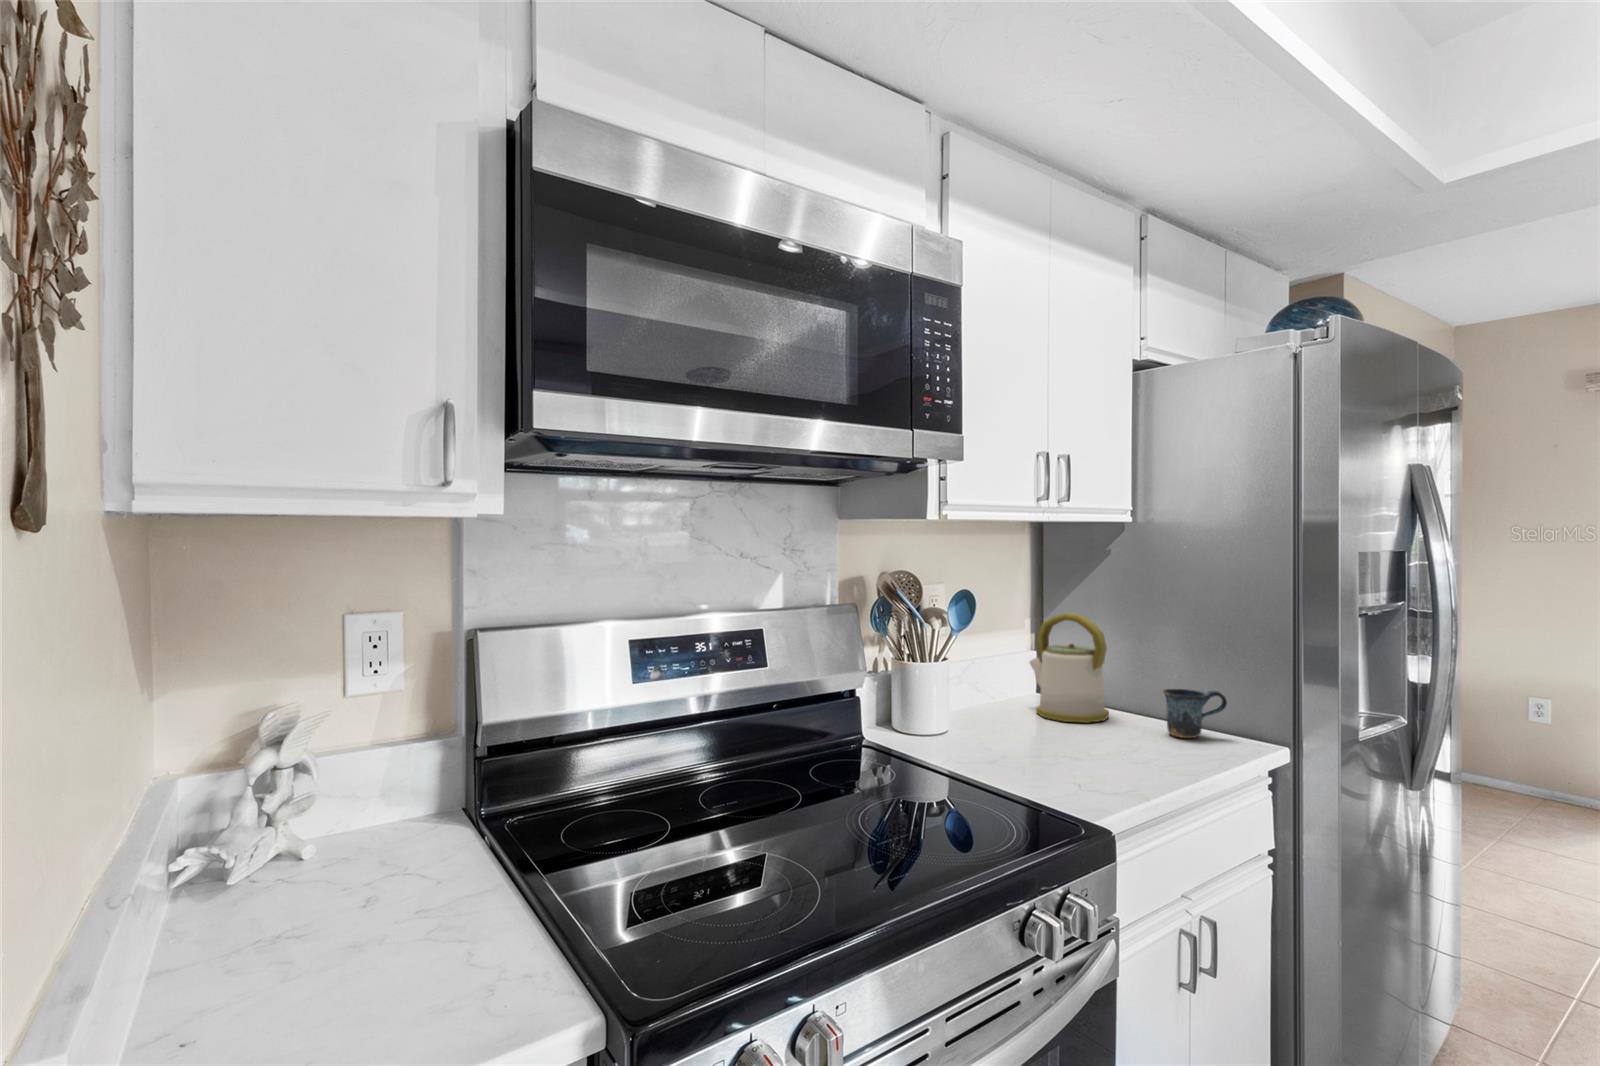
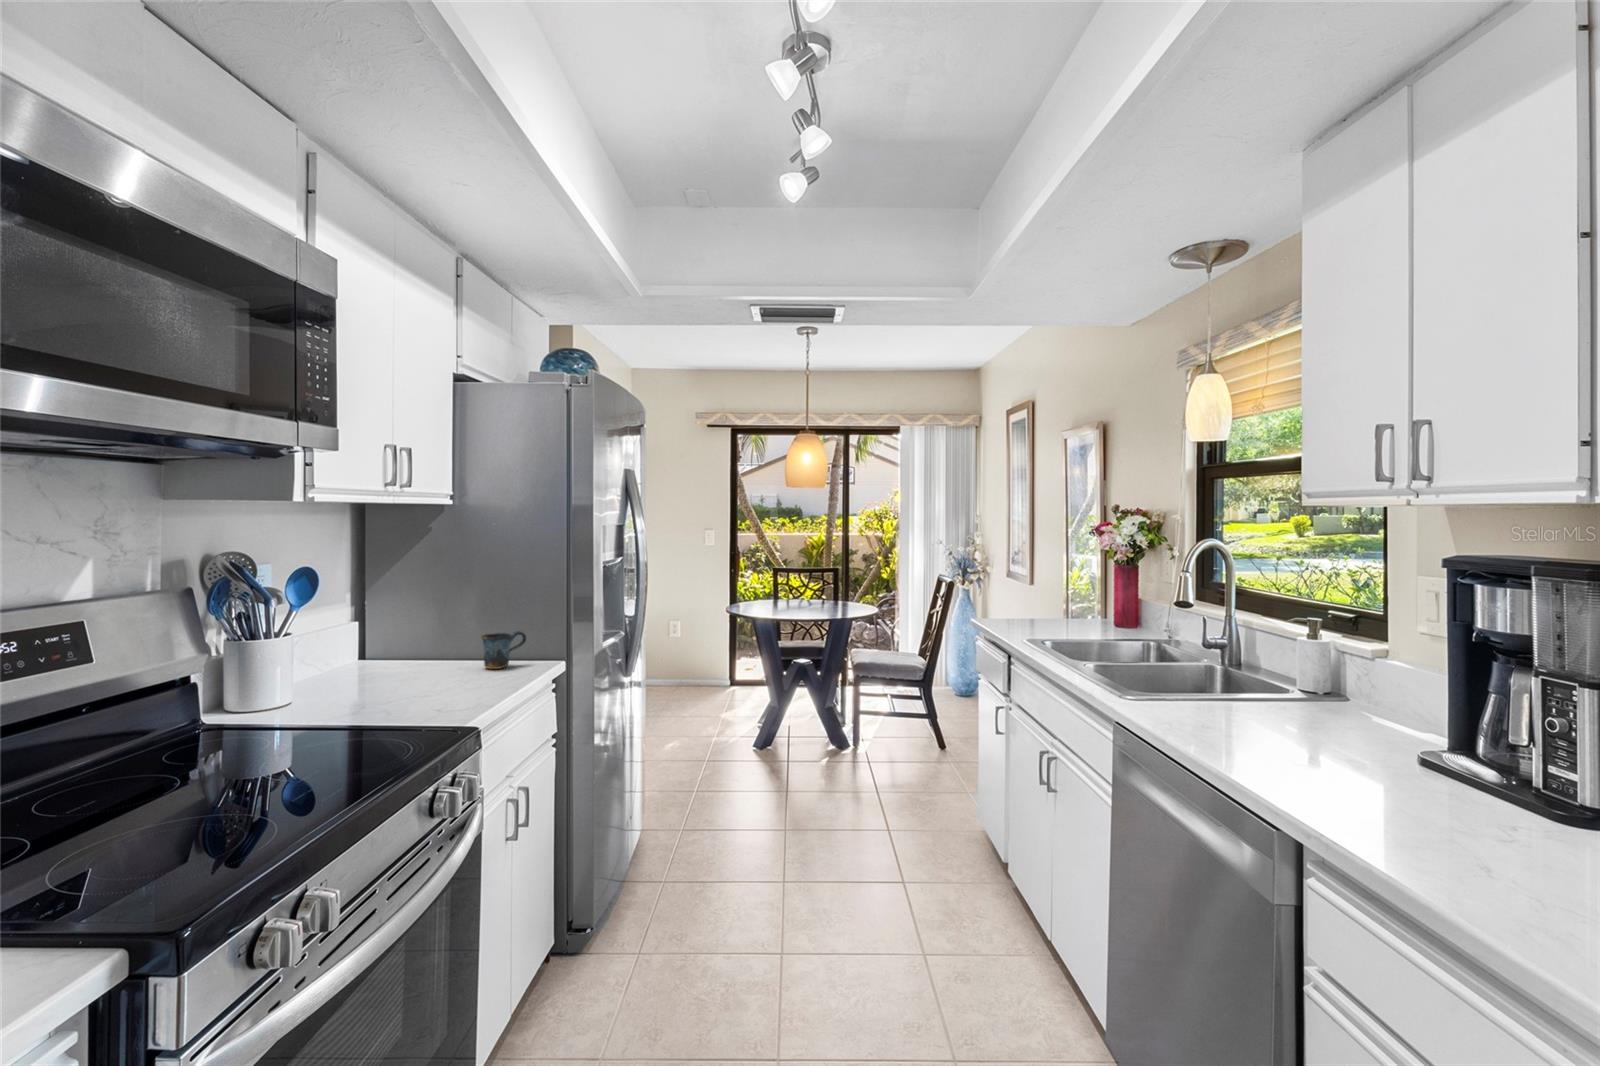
kettle: present [1030,613,1109,723] -> none [358,583,434,674]

